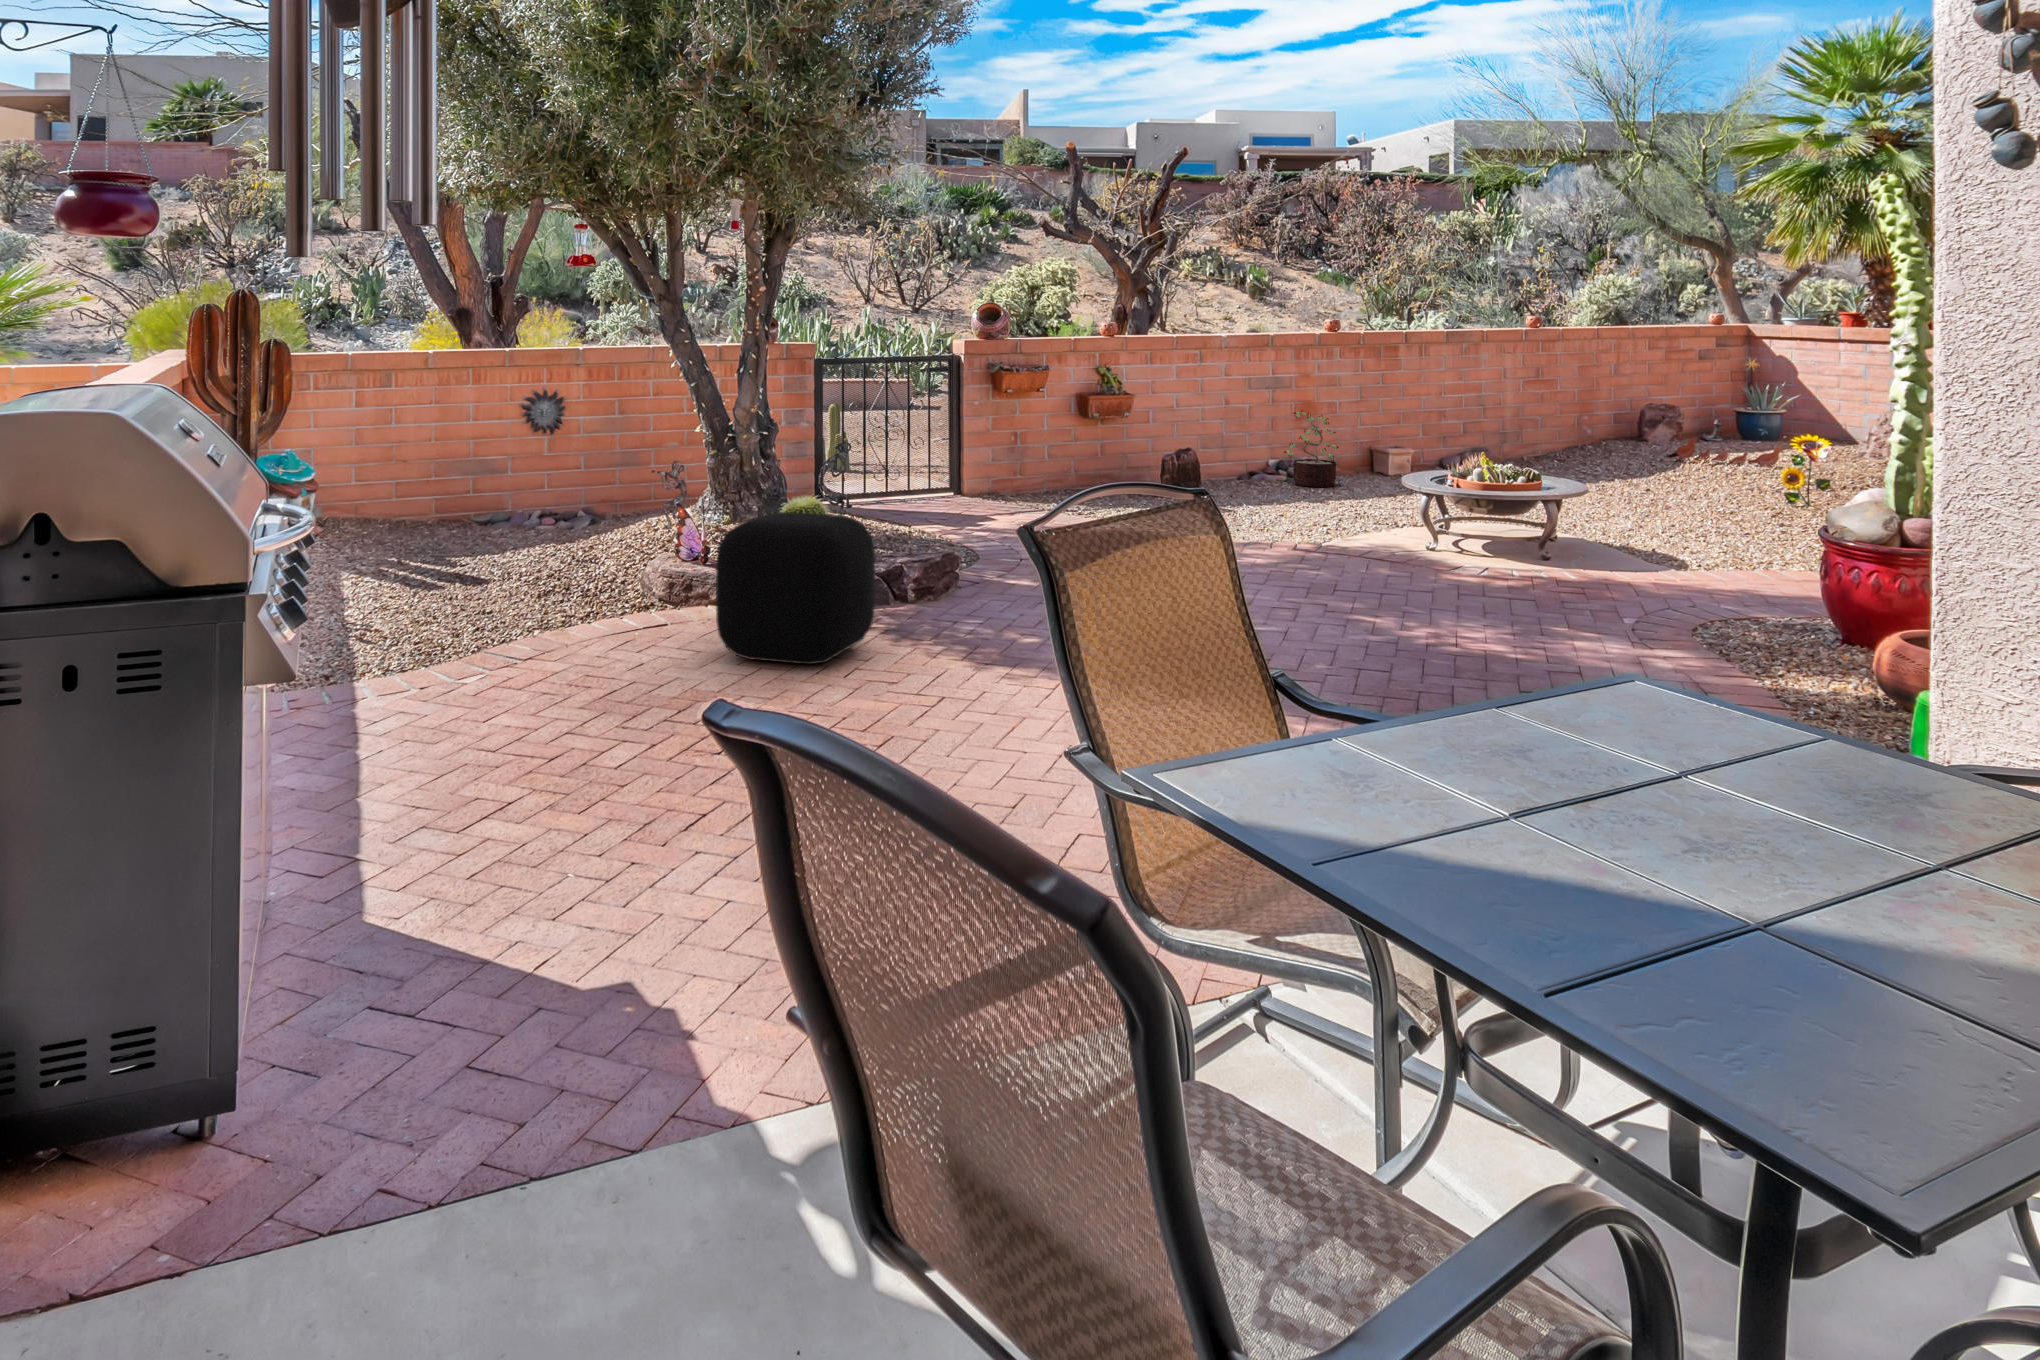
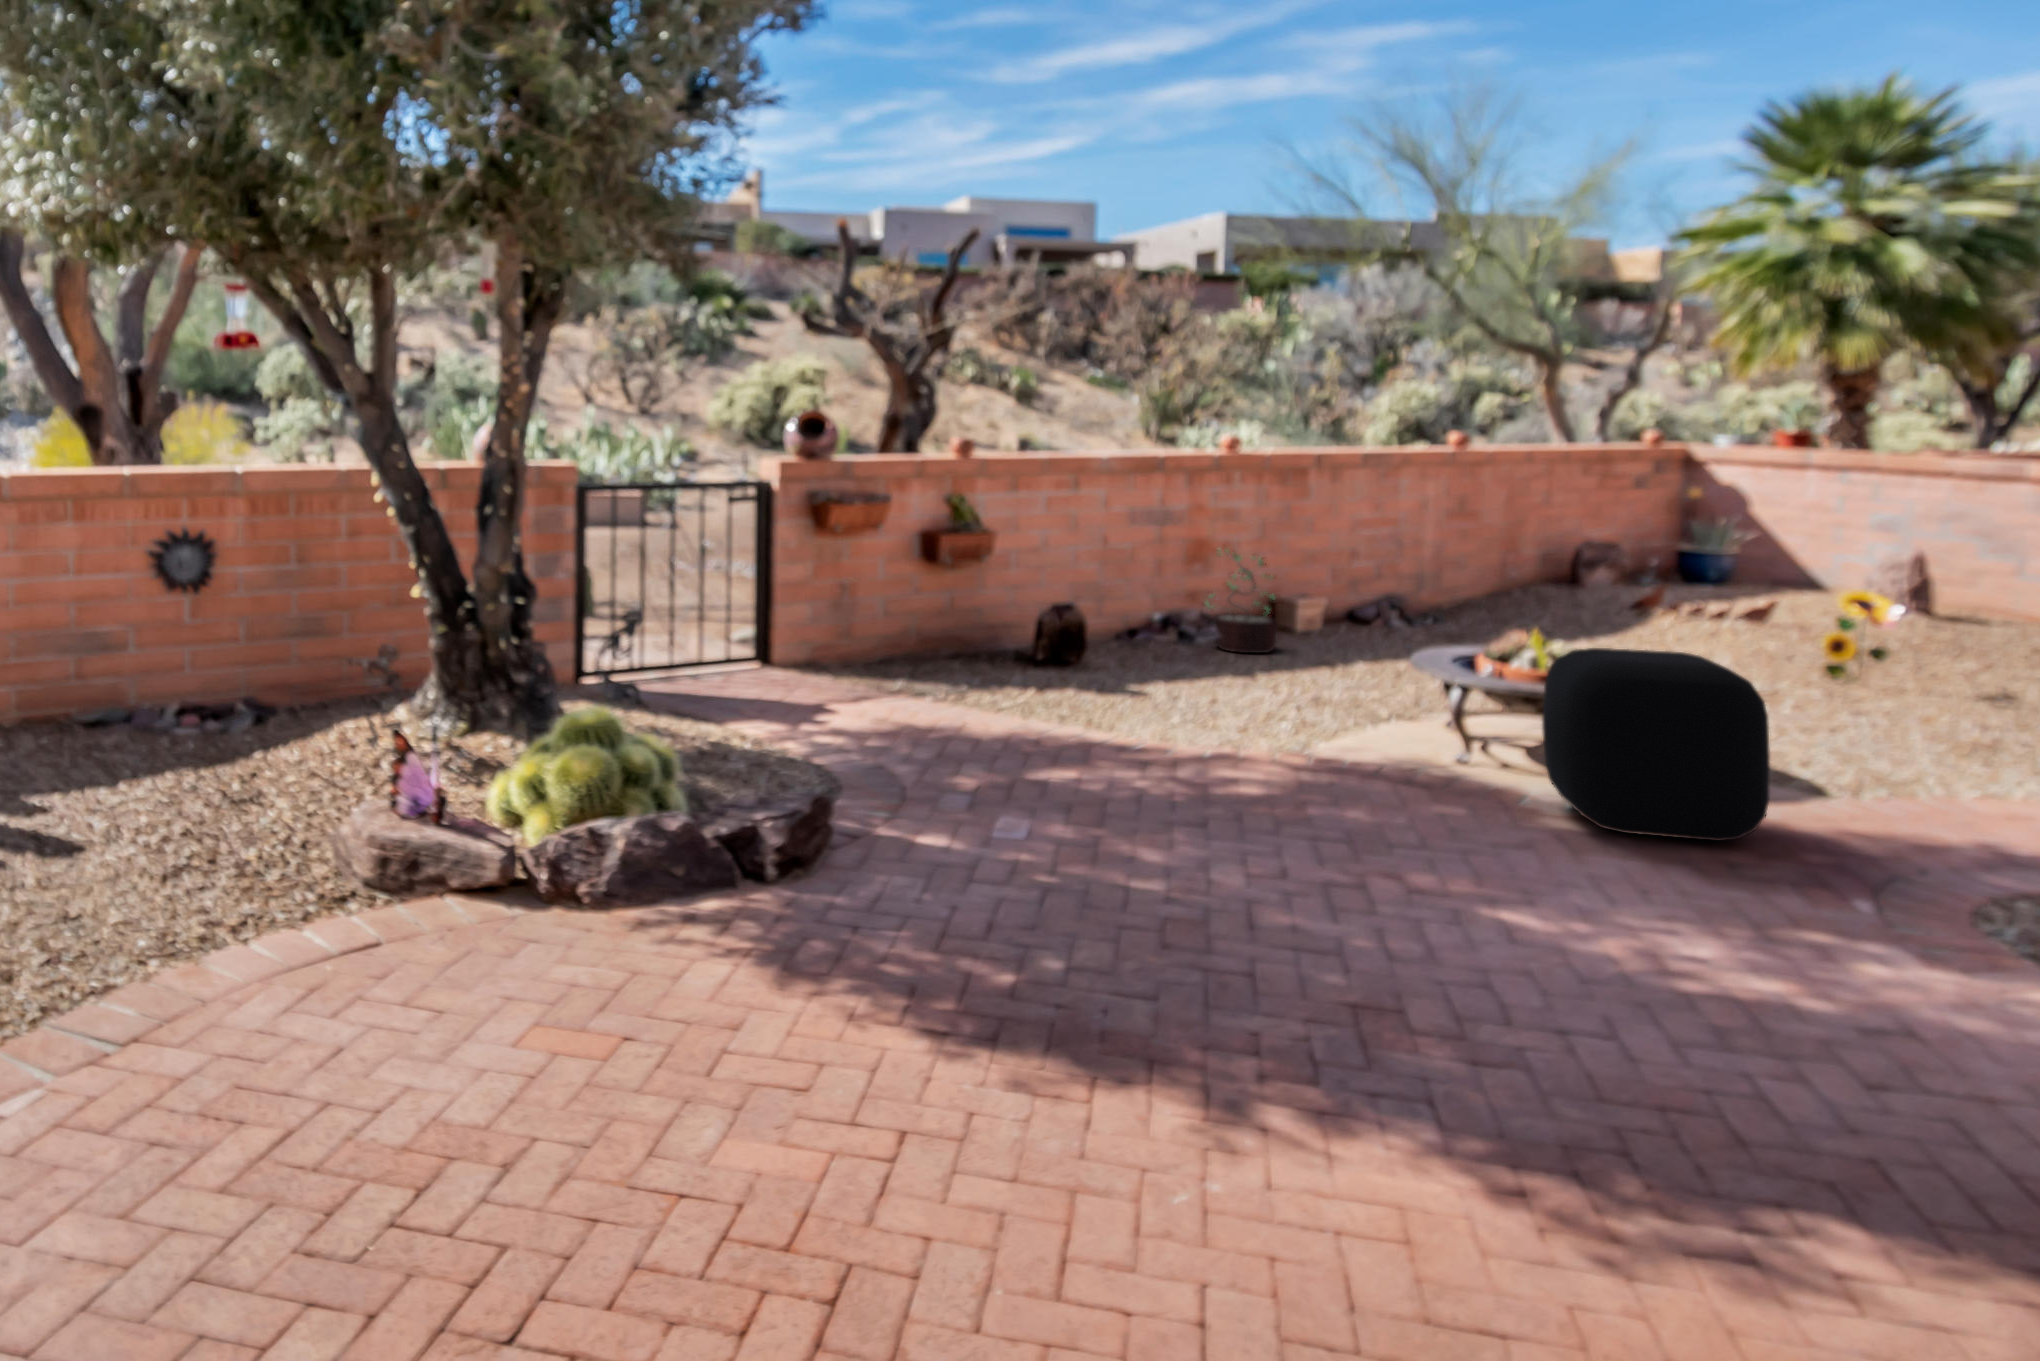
ottoman: present [716,512,875,664] -> present [1542,648,1770,841]

